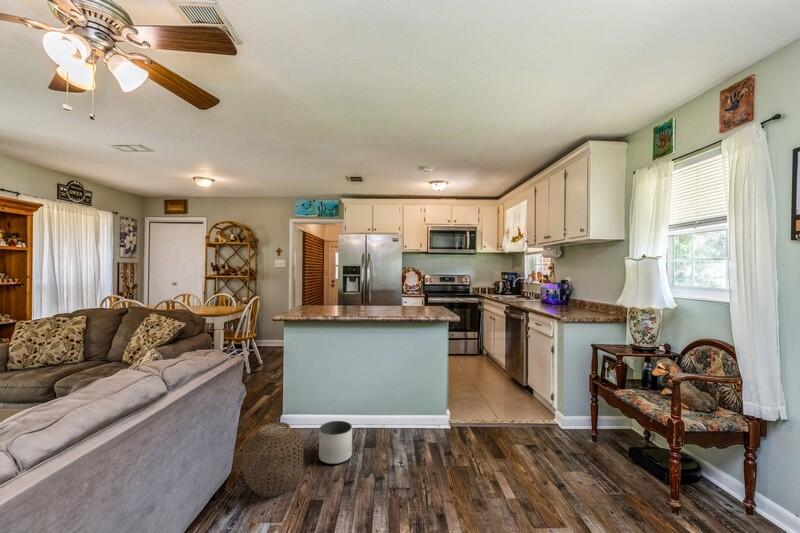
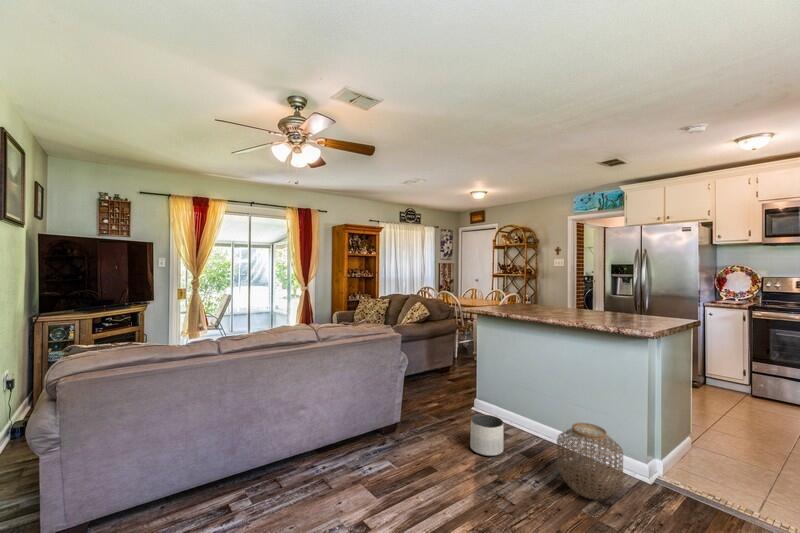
woven basket: present [243,422,304,497] -> present [557,423,623,500]

